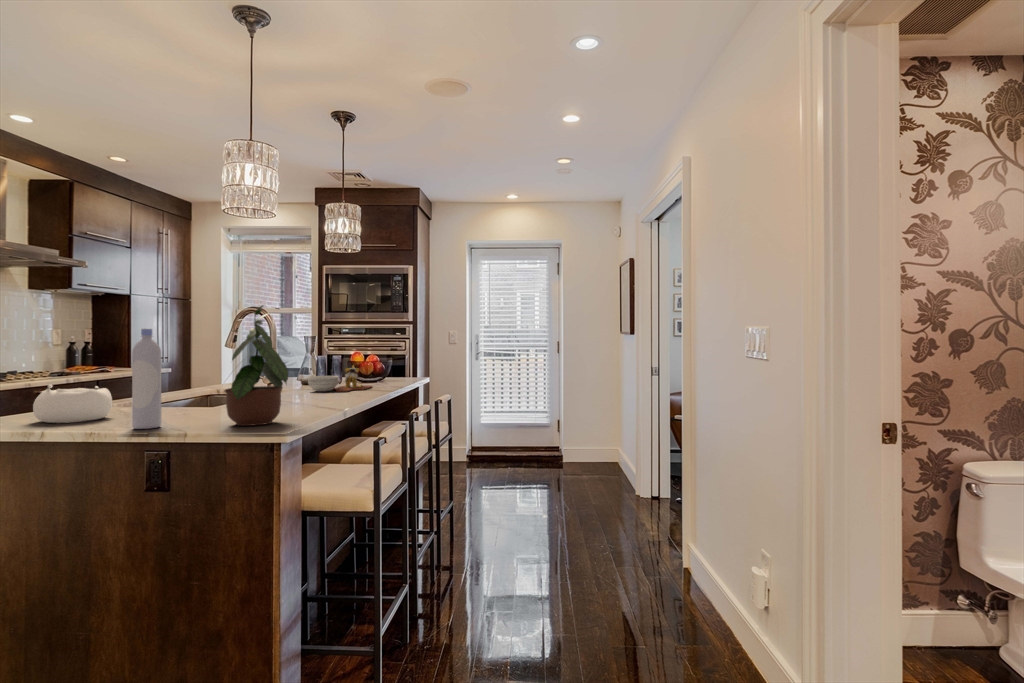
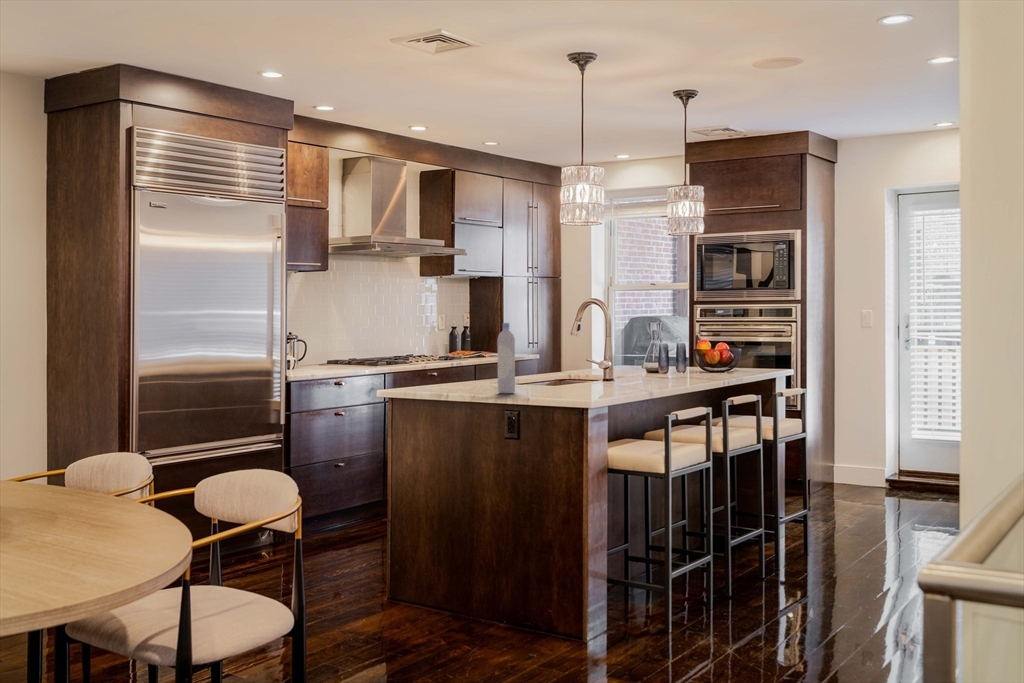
potted plant: present [225,306,288,426] -> none [548,304,603,395]
cutting board: present [308,365,372,392] -> none [644,353,712,379]
decorative bowl: present [33,384,112,423] -> none [441,362,486,389]

